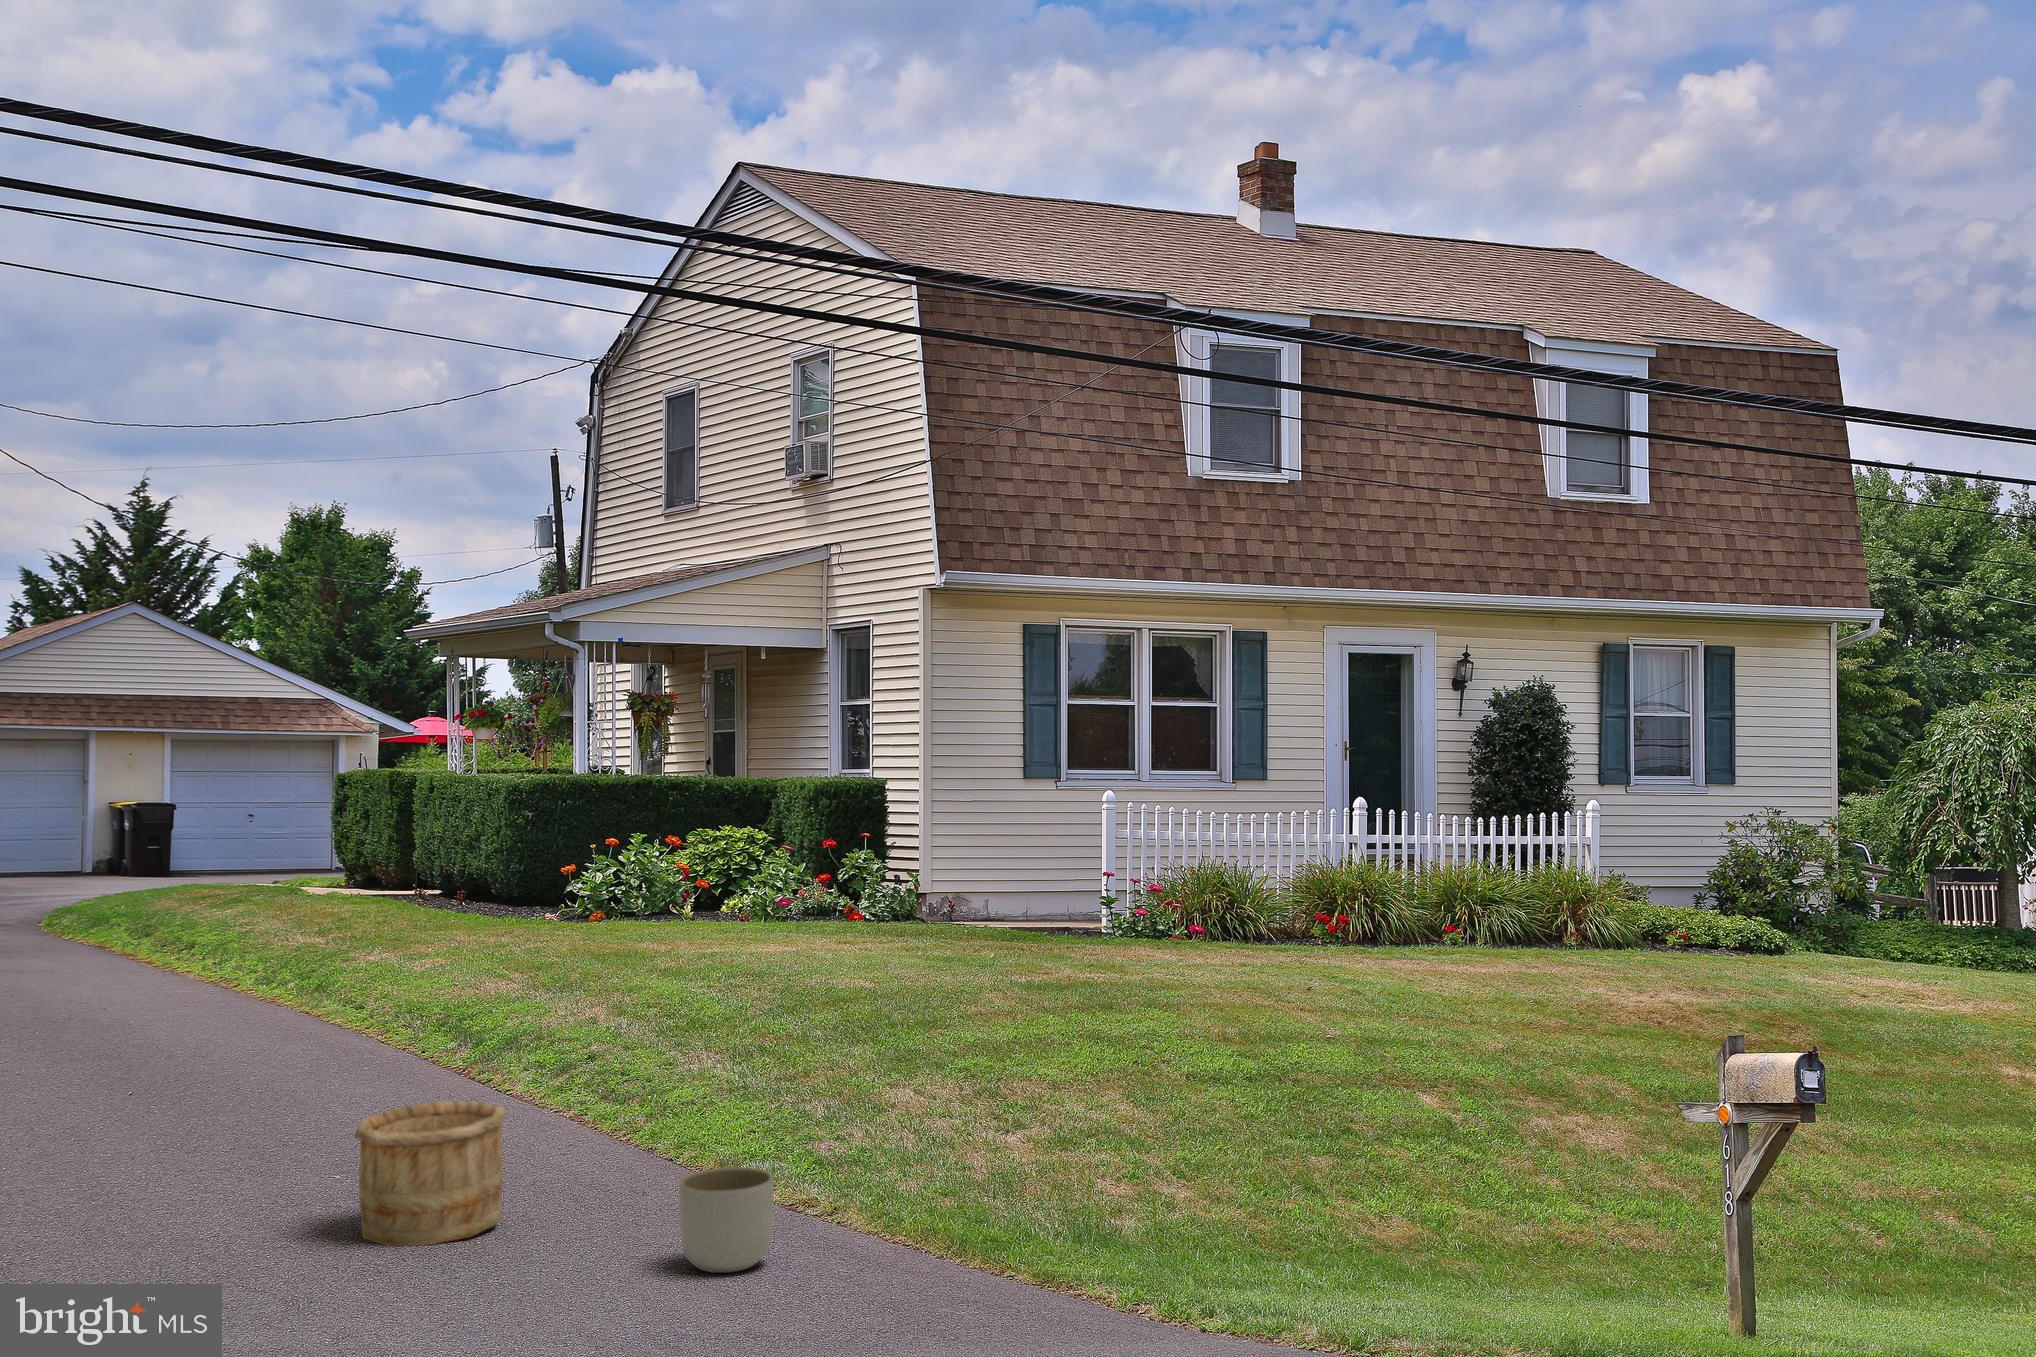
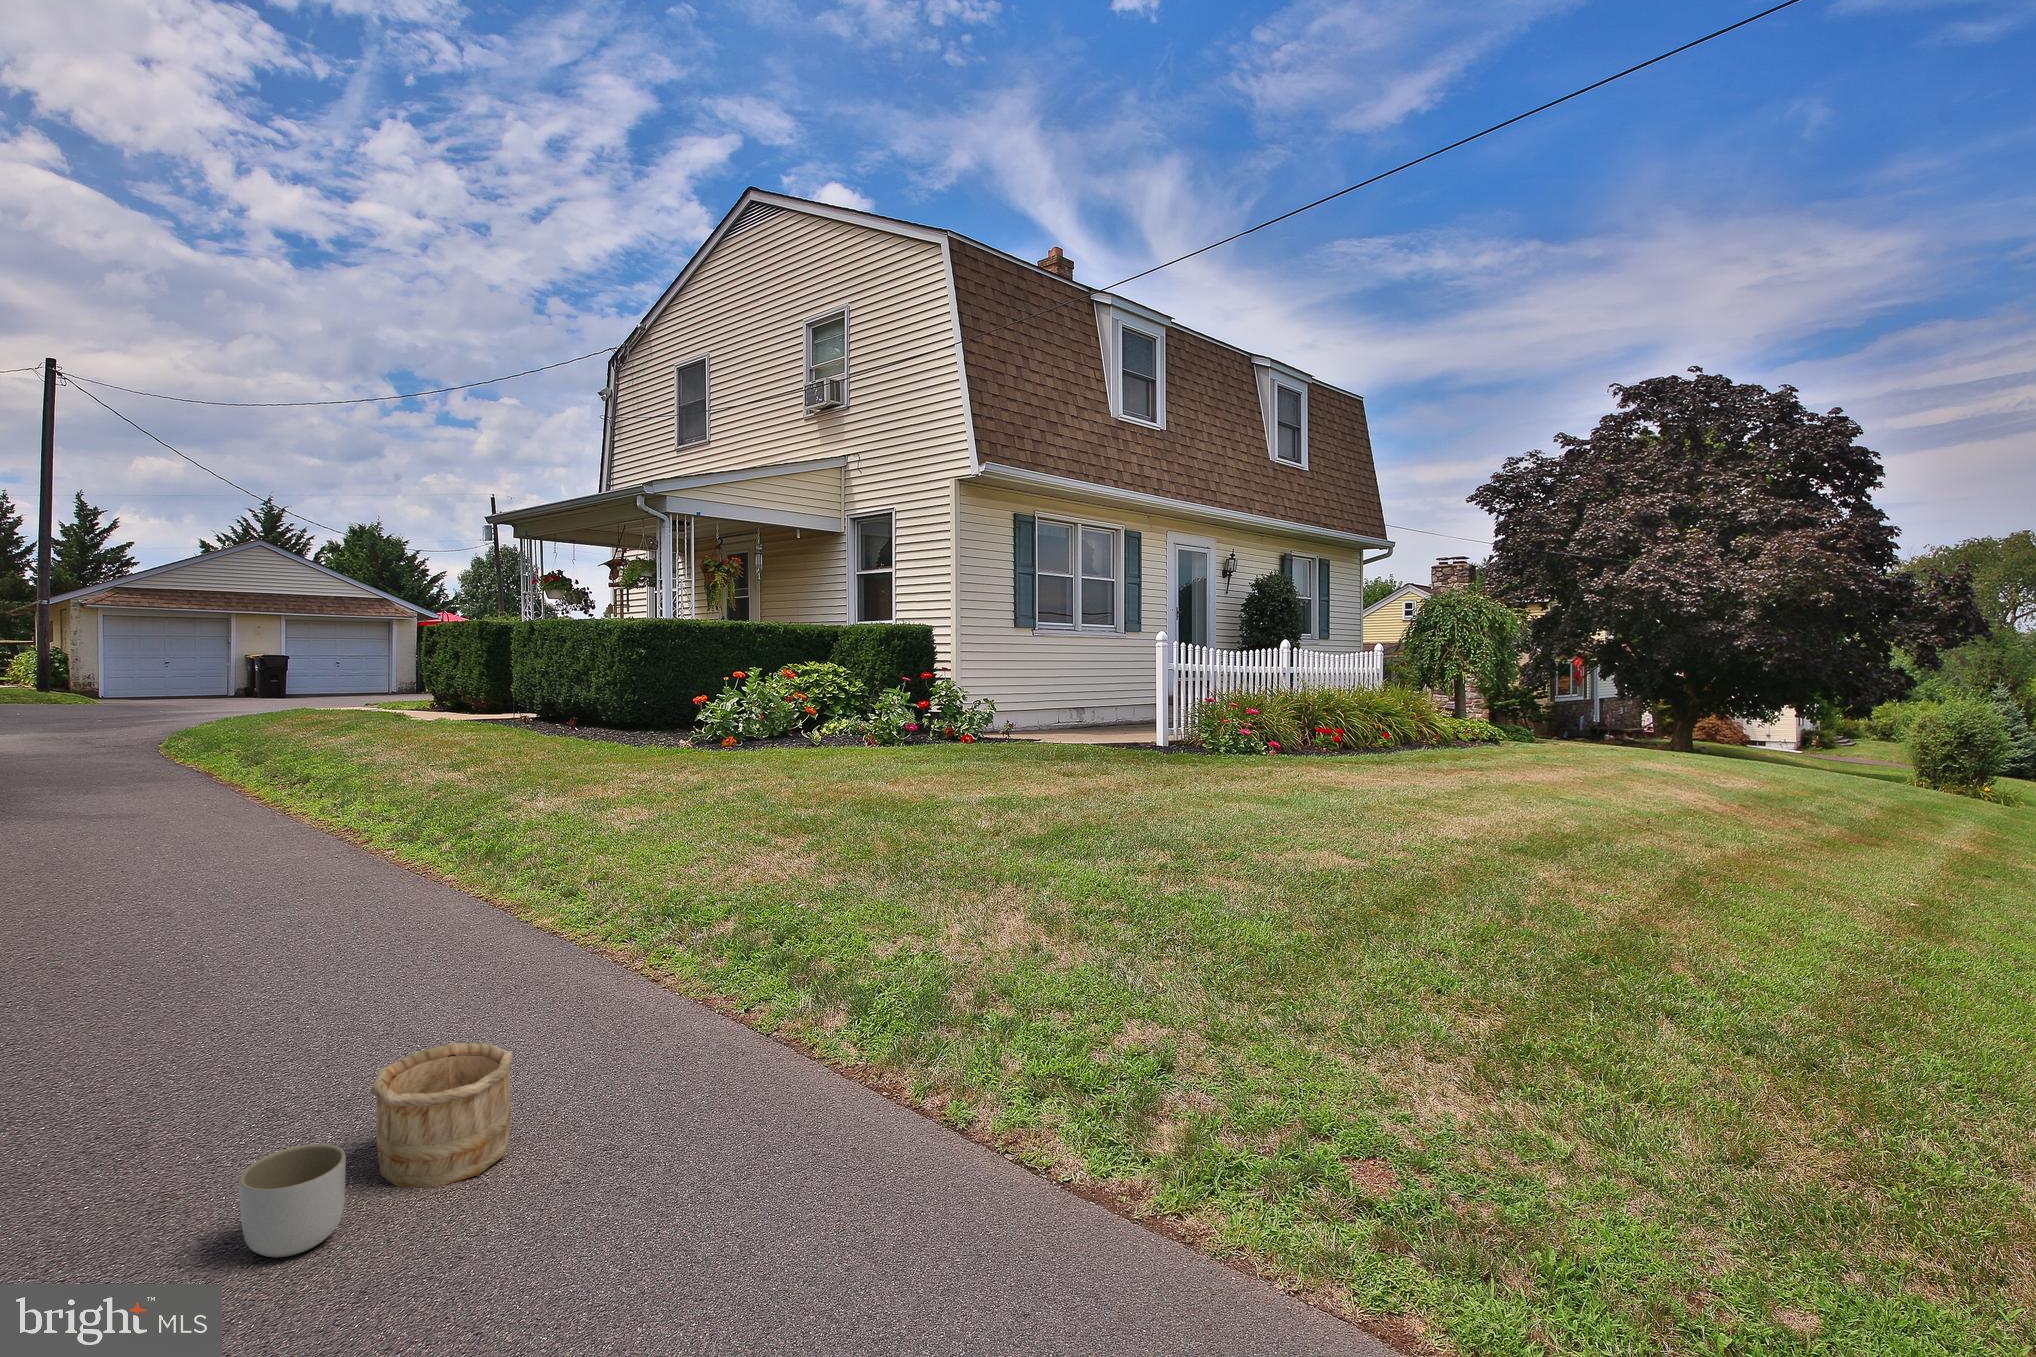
planter: present [679,1167,774,1273] -> present [239,1144,346,1257]

